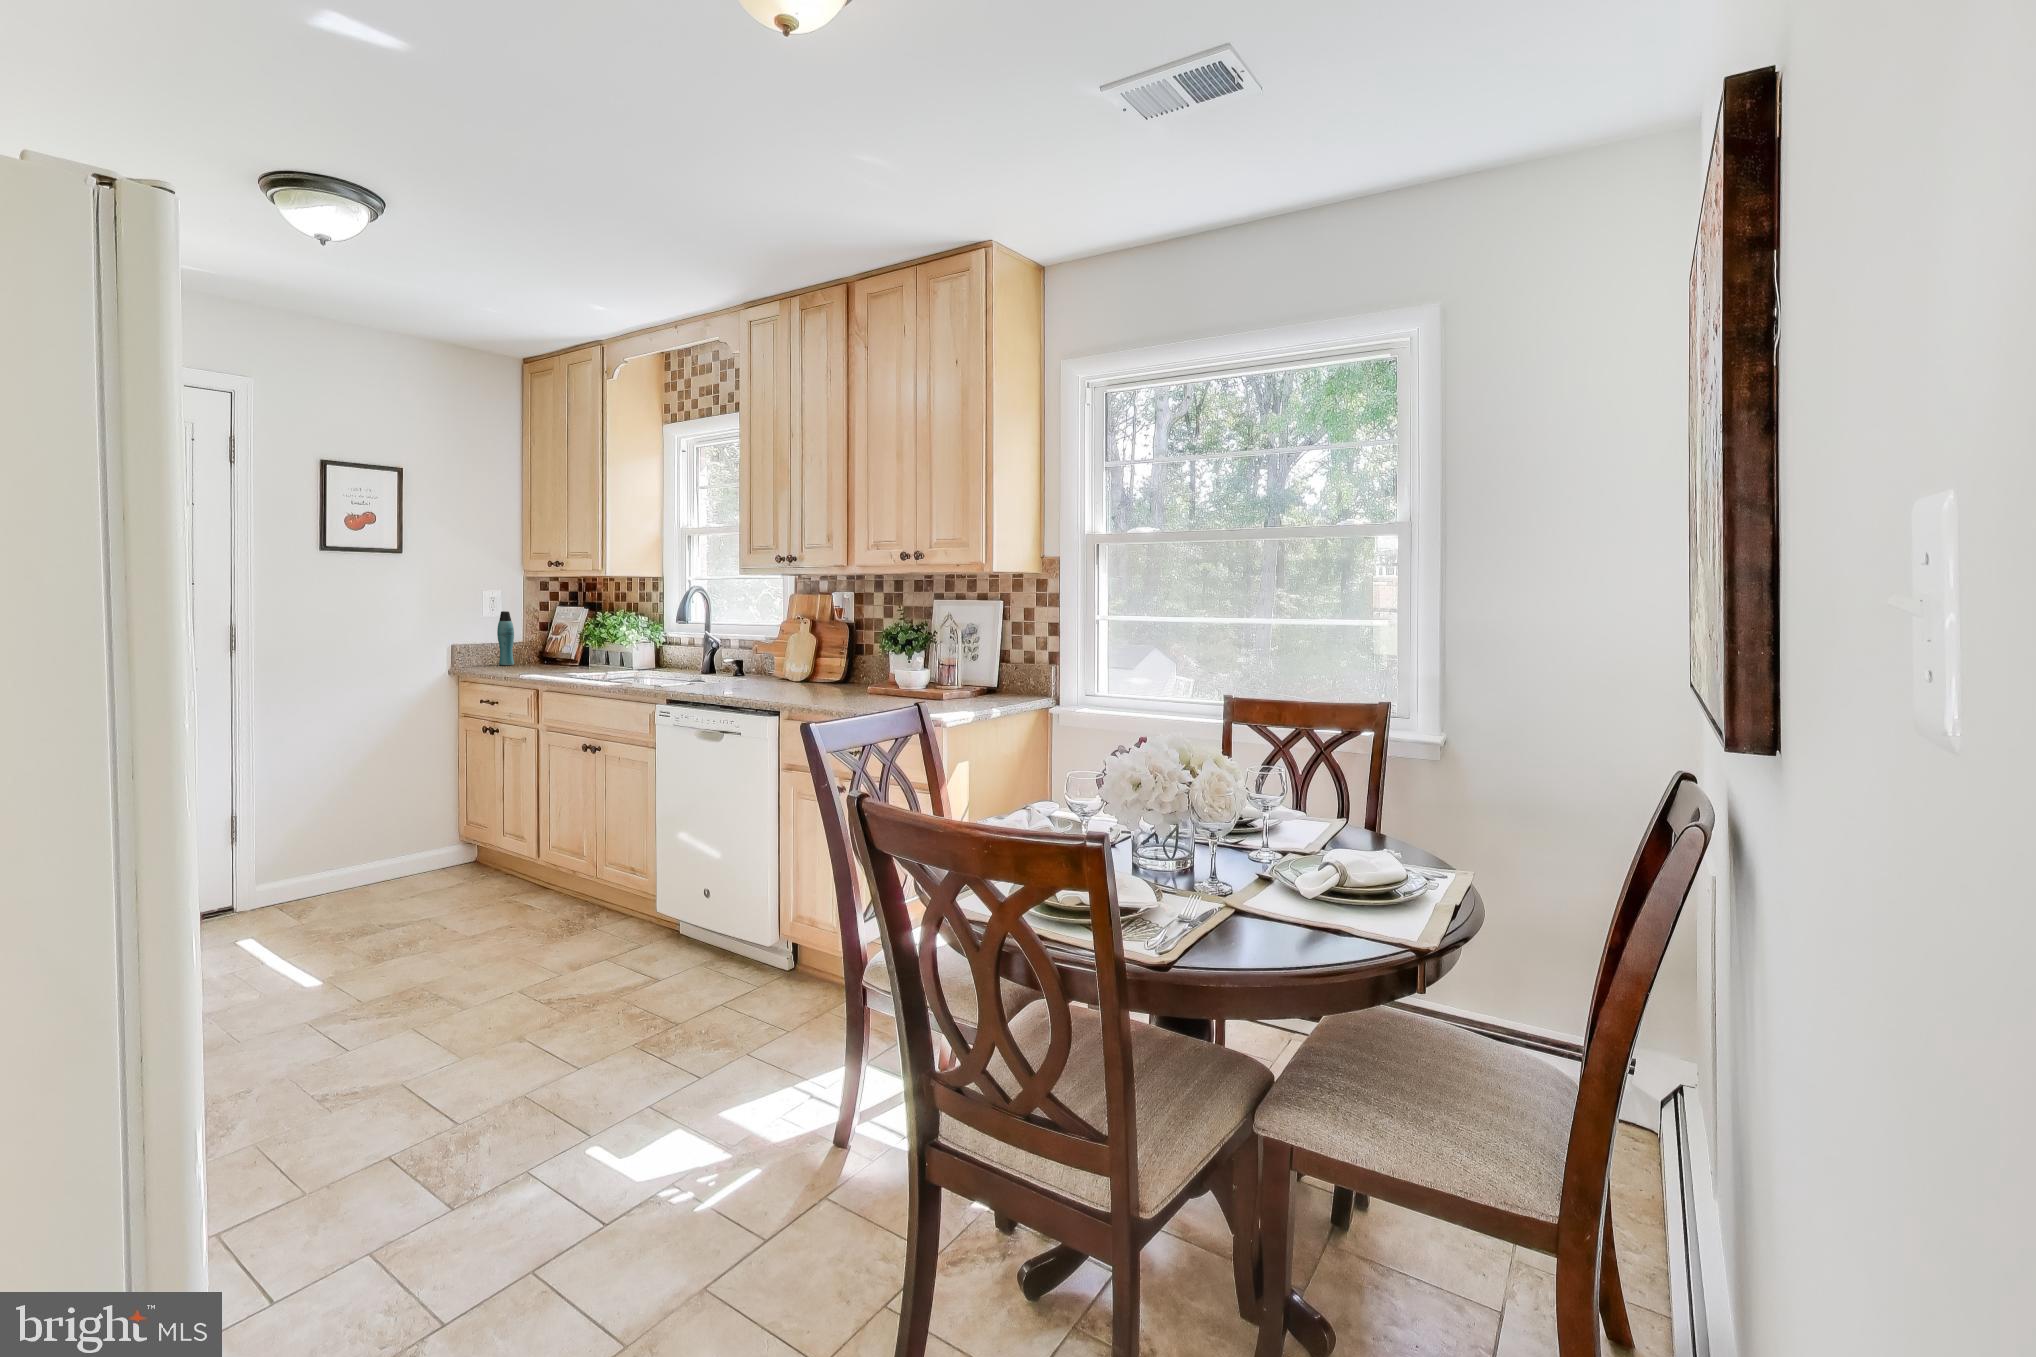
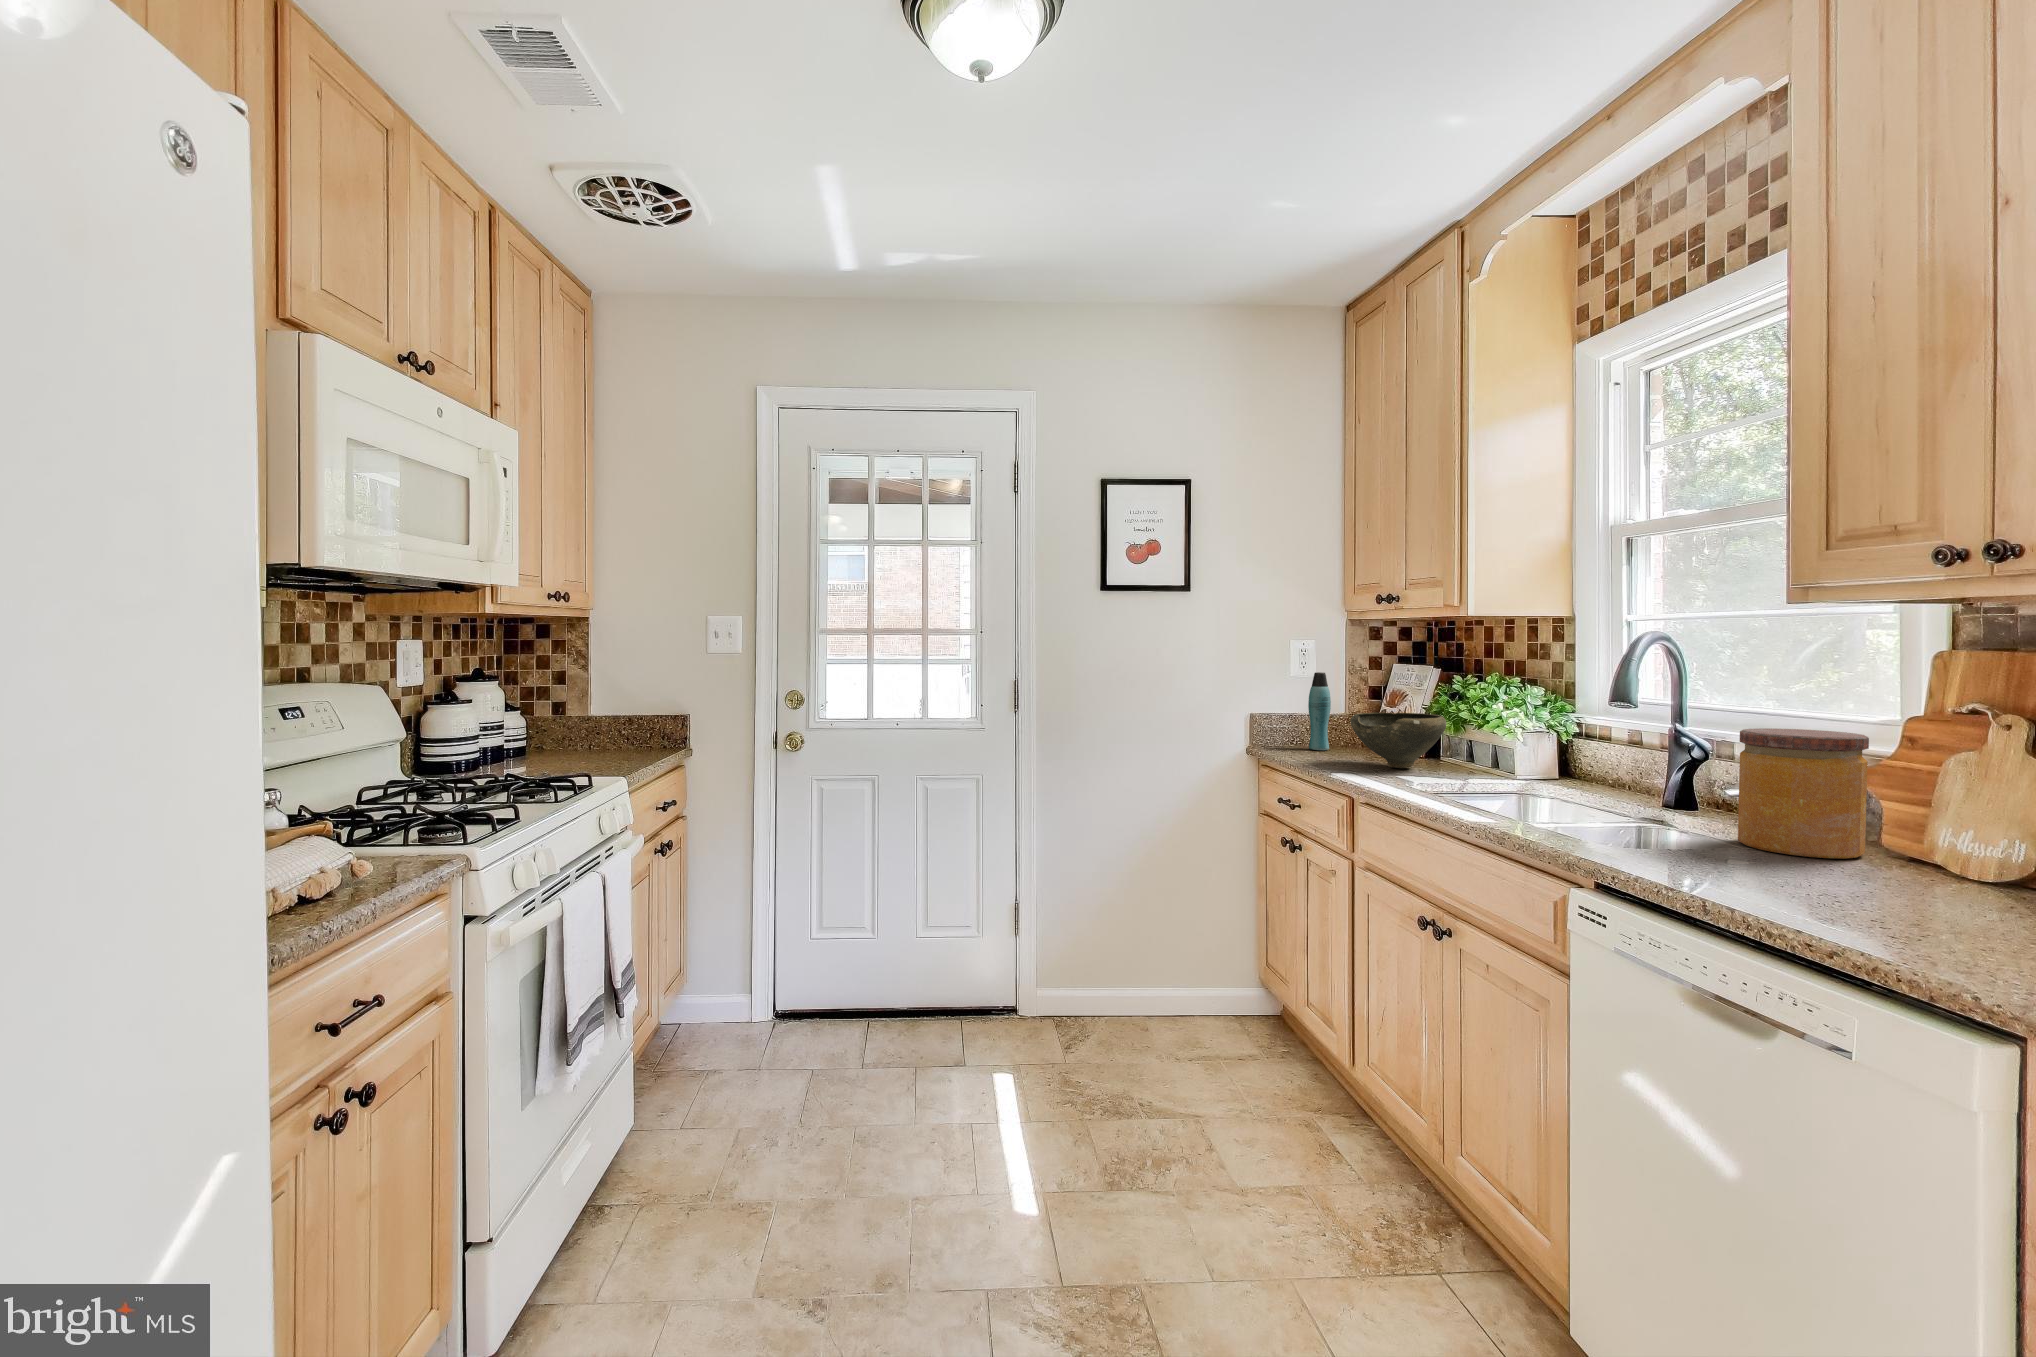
jar: none [721,629,765,680] -> present [1738,728,1869,858]
bowl: none [532,636,593,670] -> present [1350,713,1446,768]

